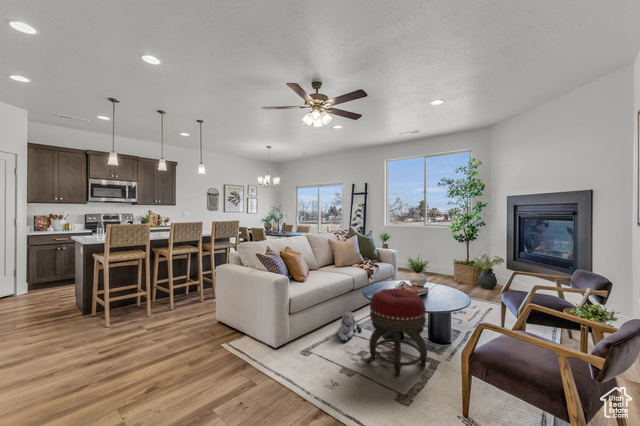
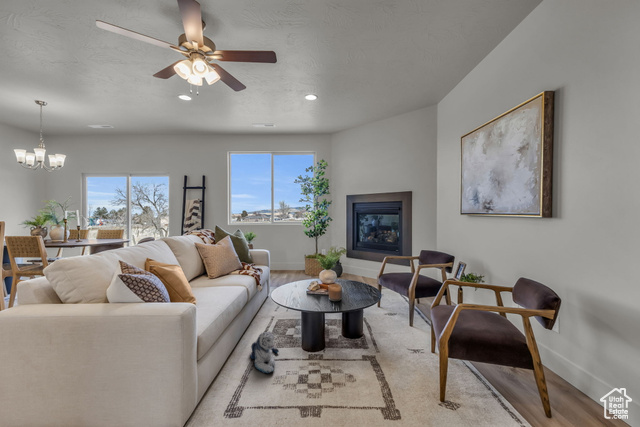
footstool: present [369,289,427,376] -> none [312,289,374,388]

